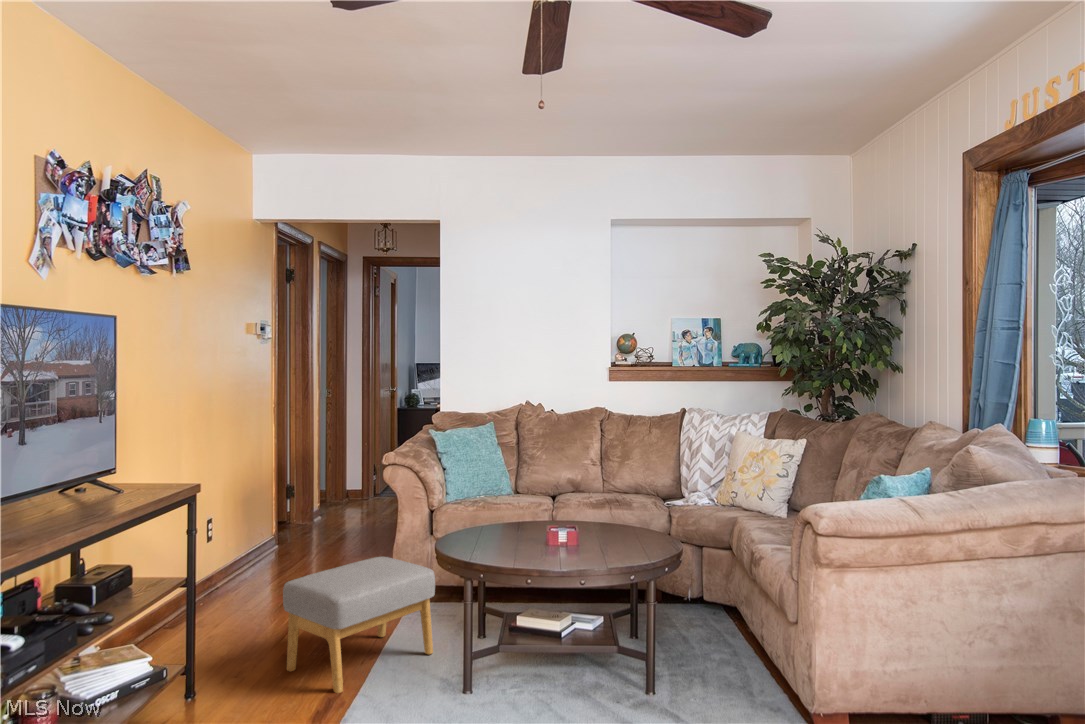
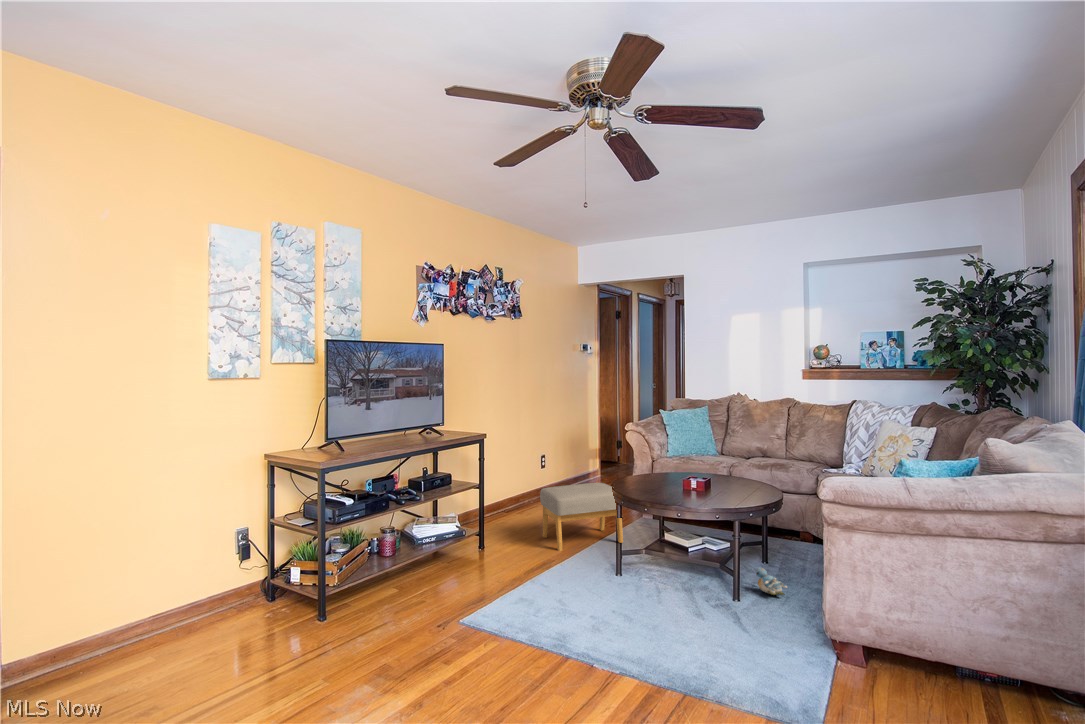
plush toy: none [680,660,729,698] -> present [756,567,787,595]

